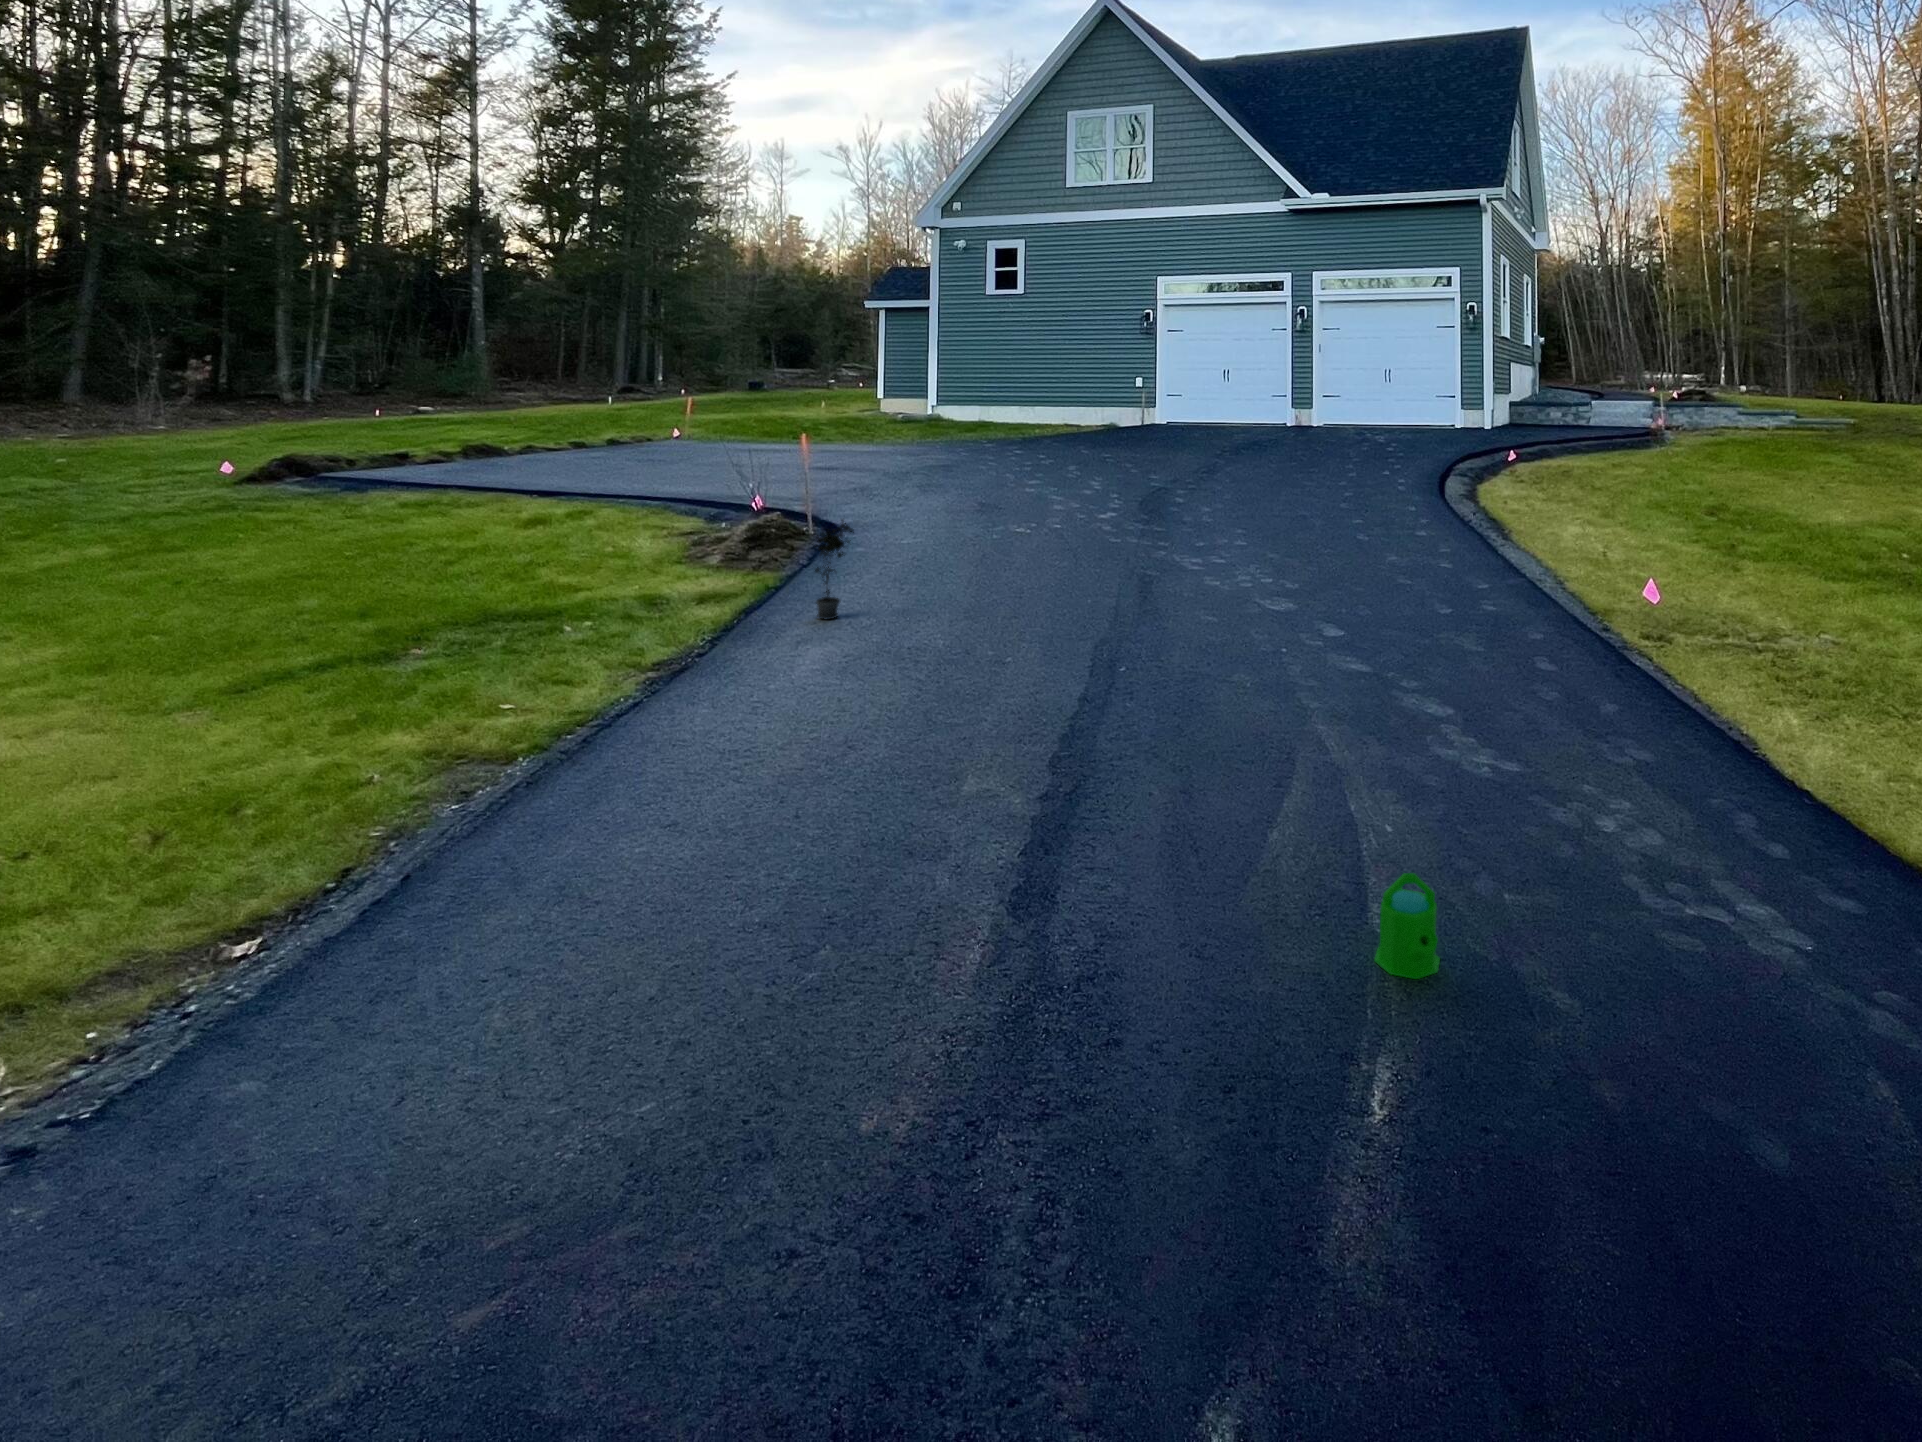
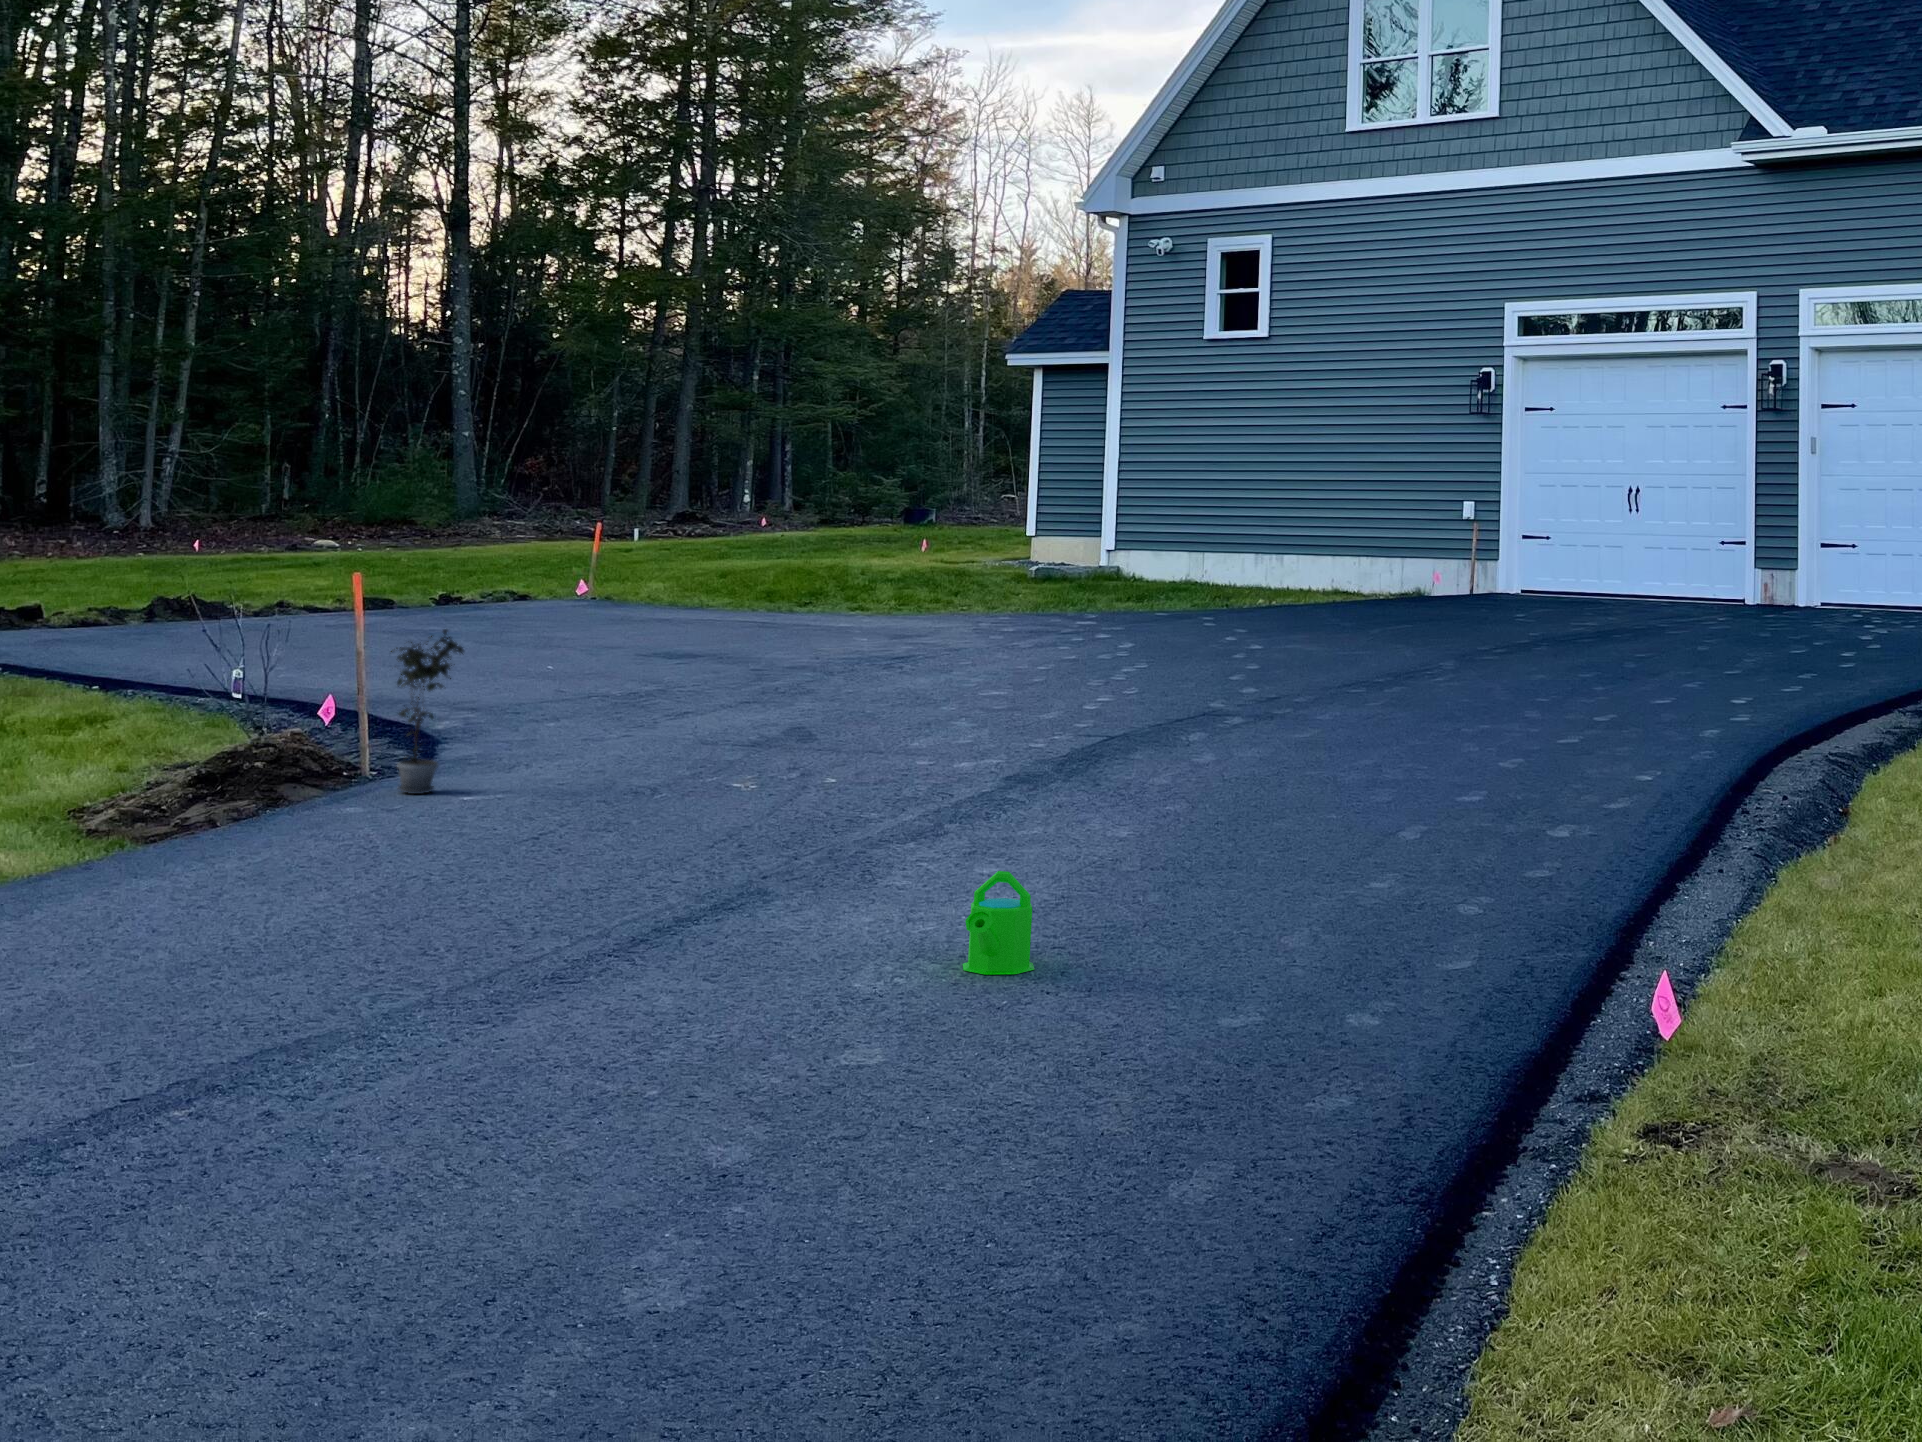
watering can: present [1374,873,1440,979] -> present [962,871,1034,975]

